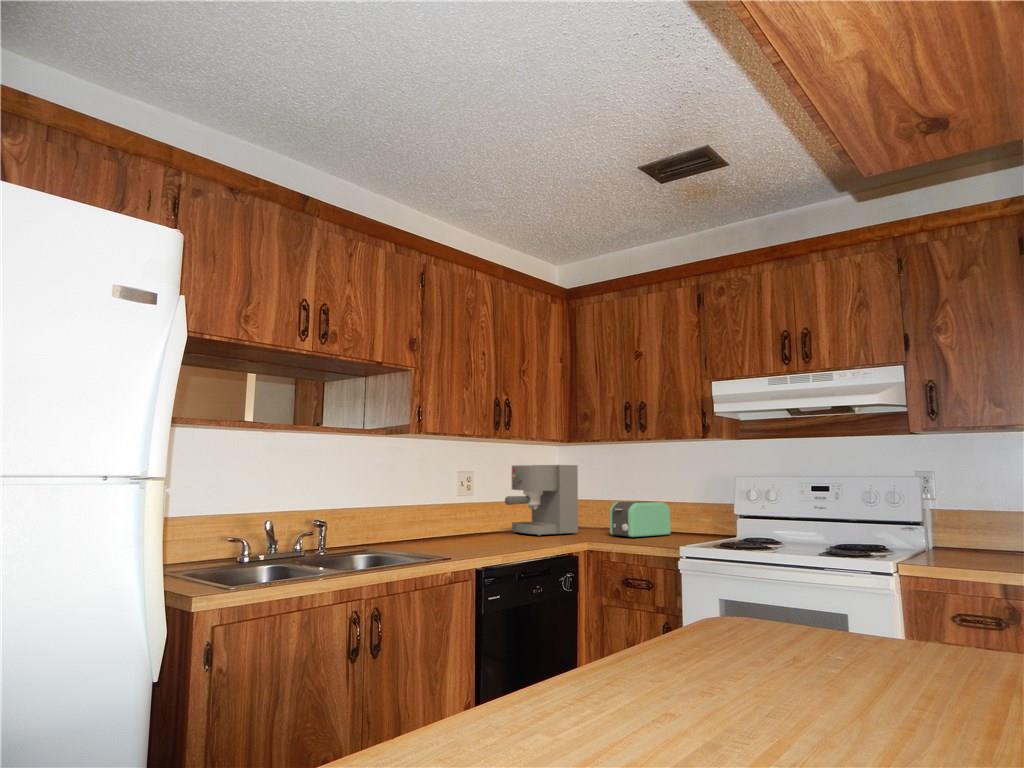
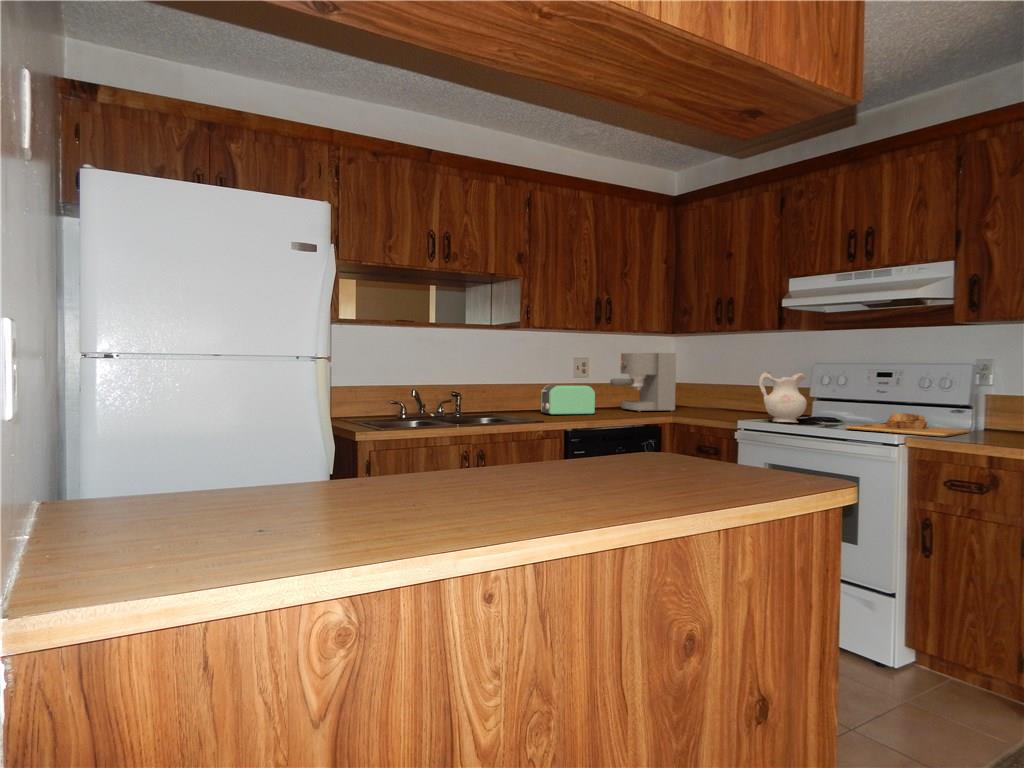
ceramic pitcher: none [693,486,747,546] -> present [759,371,807,422]
toaster: present [610,501,671,538] -> present [541,385,595,415]
cutting board: none [811,533,936,561] -> present [845,413,969,436]

